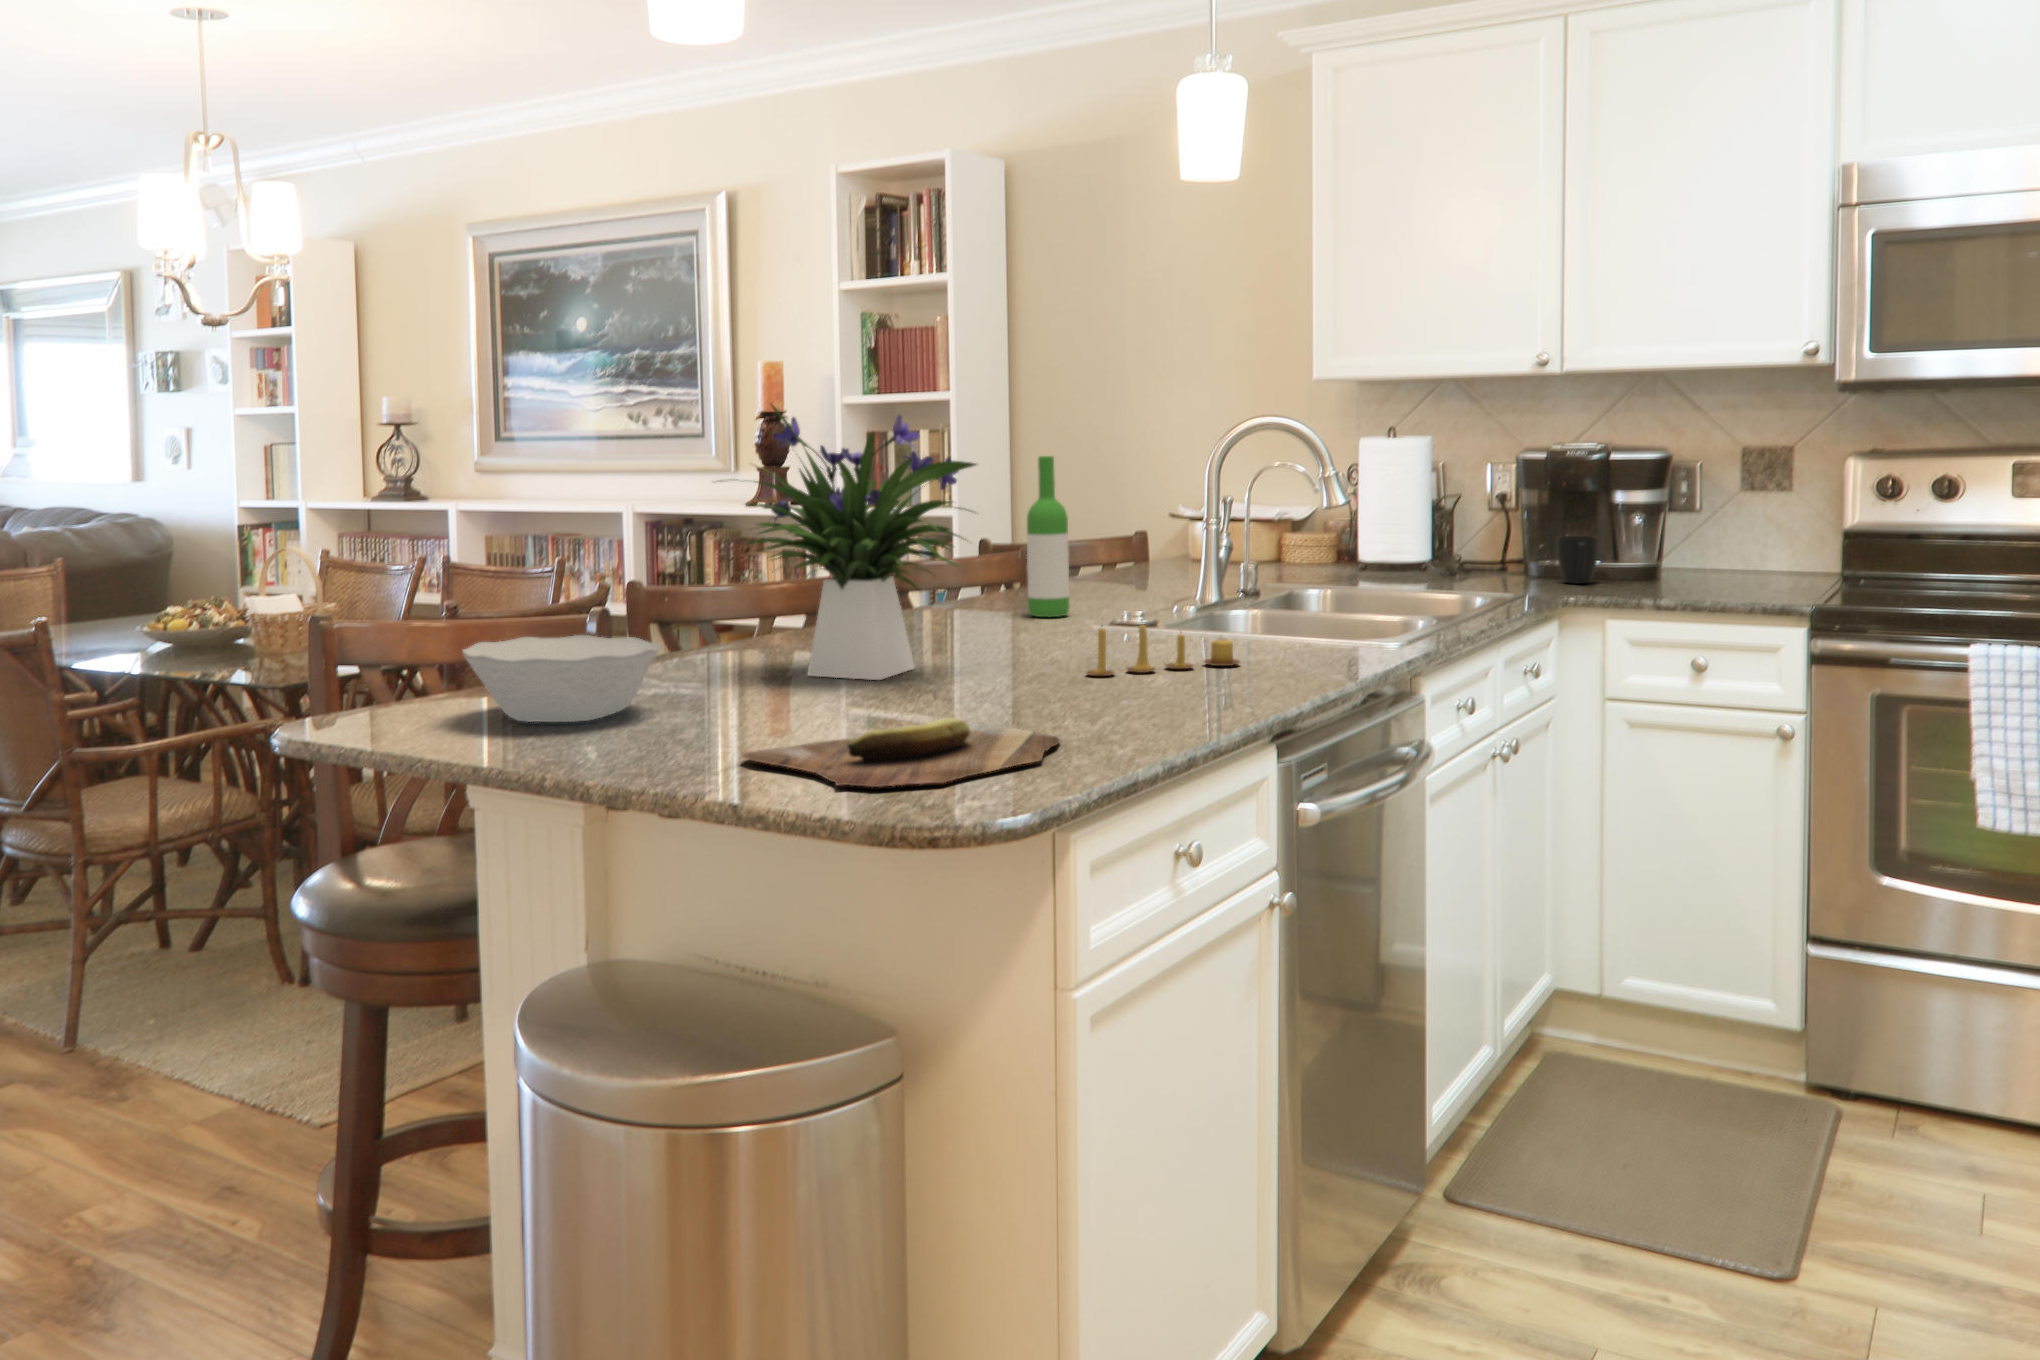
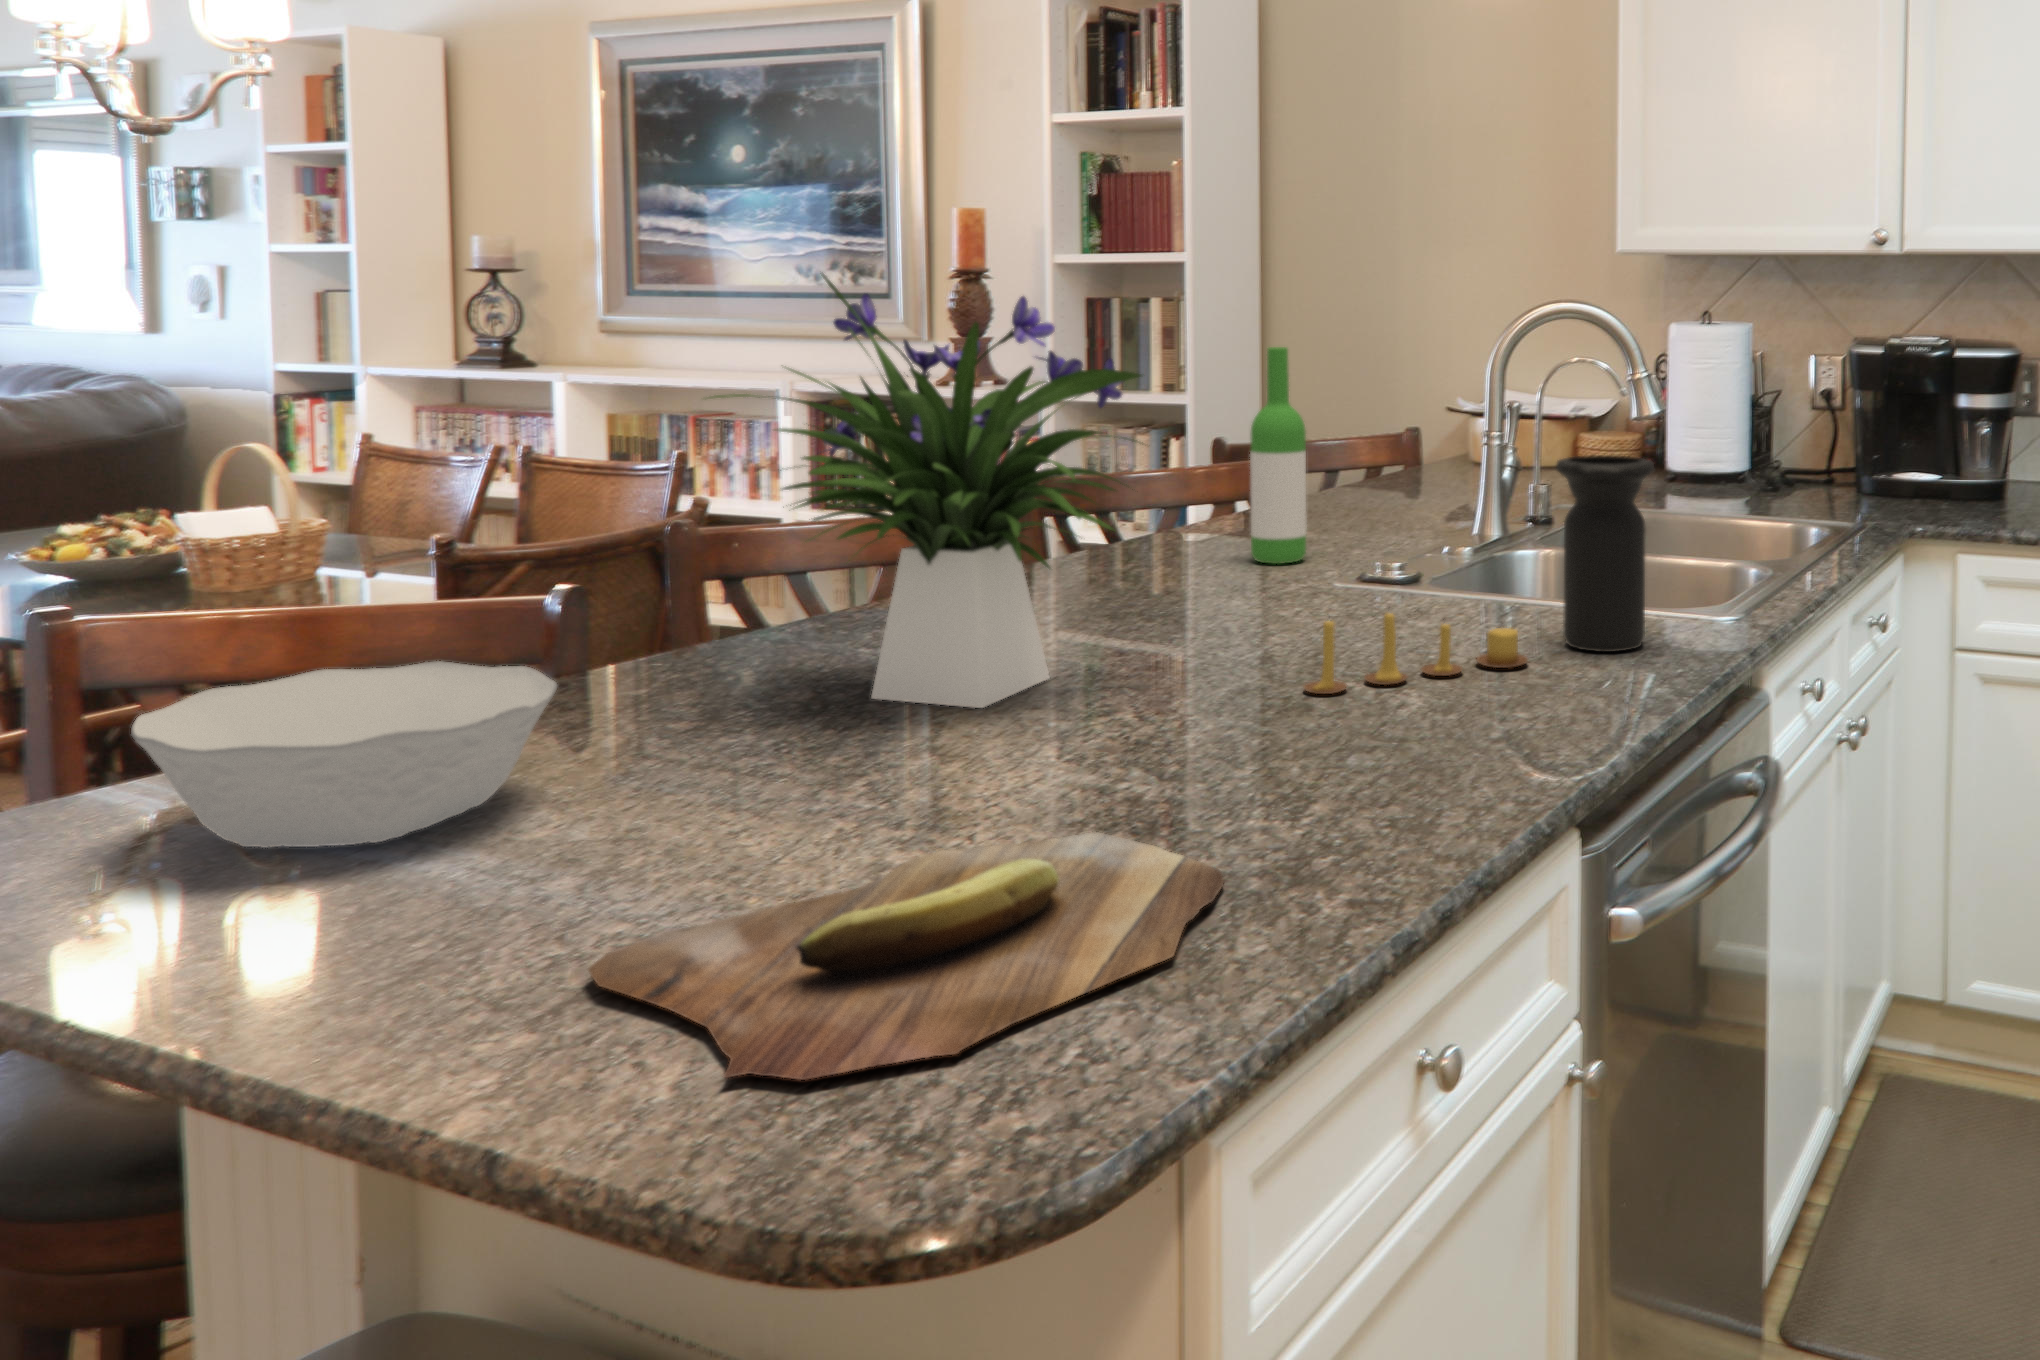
vase: none [1259,522,1332,659] -> present [1556,455,1654,652]
mug: present [1556,536,1599,584] -> none [1893,447,1941,504]

